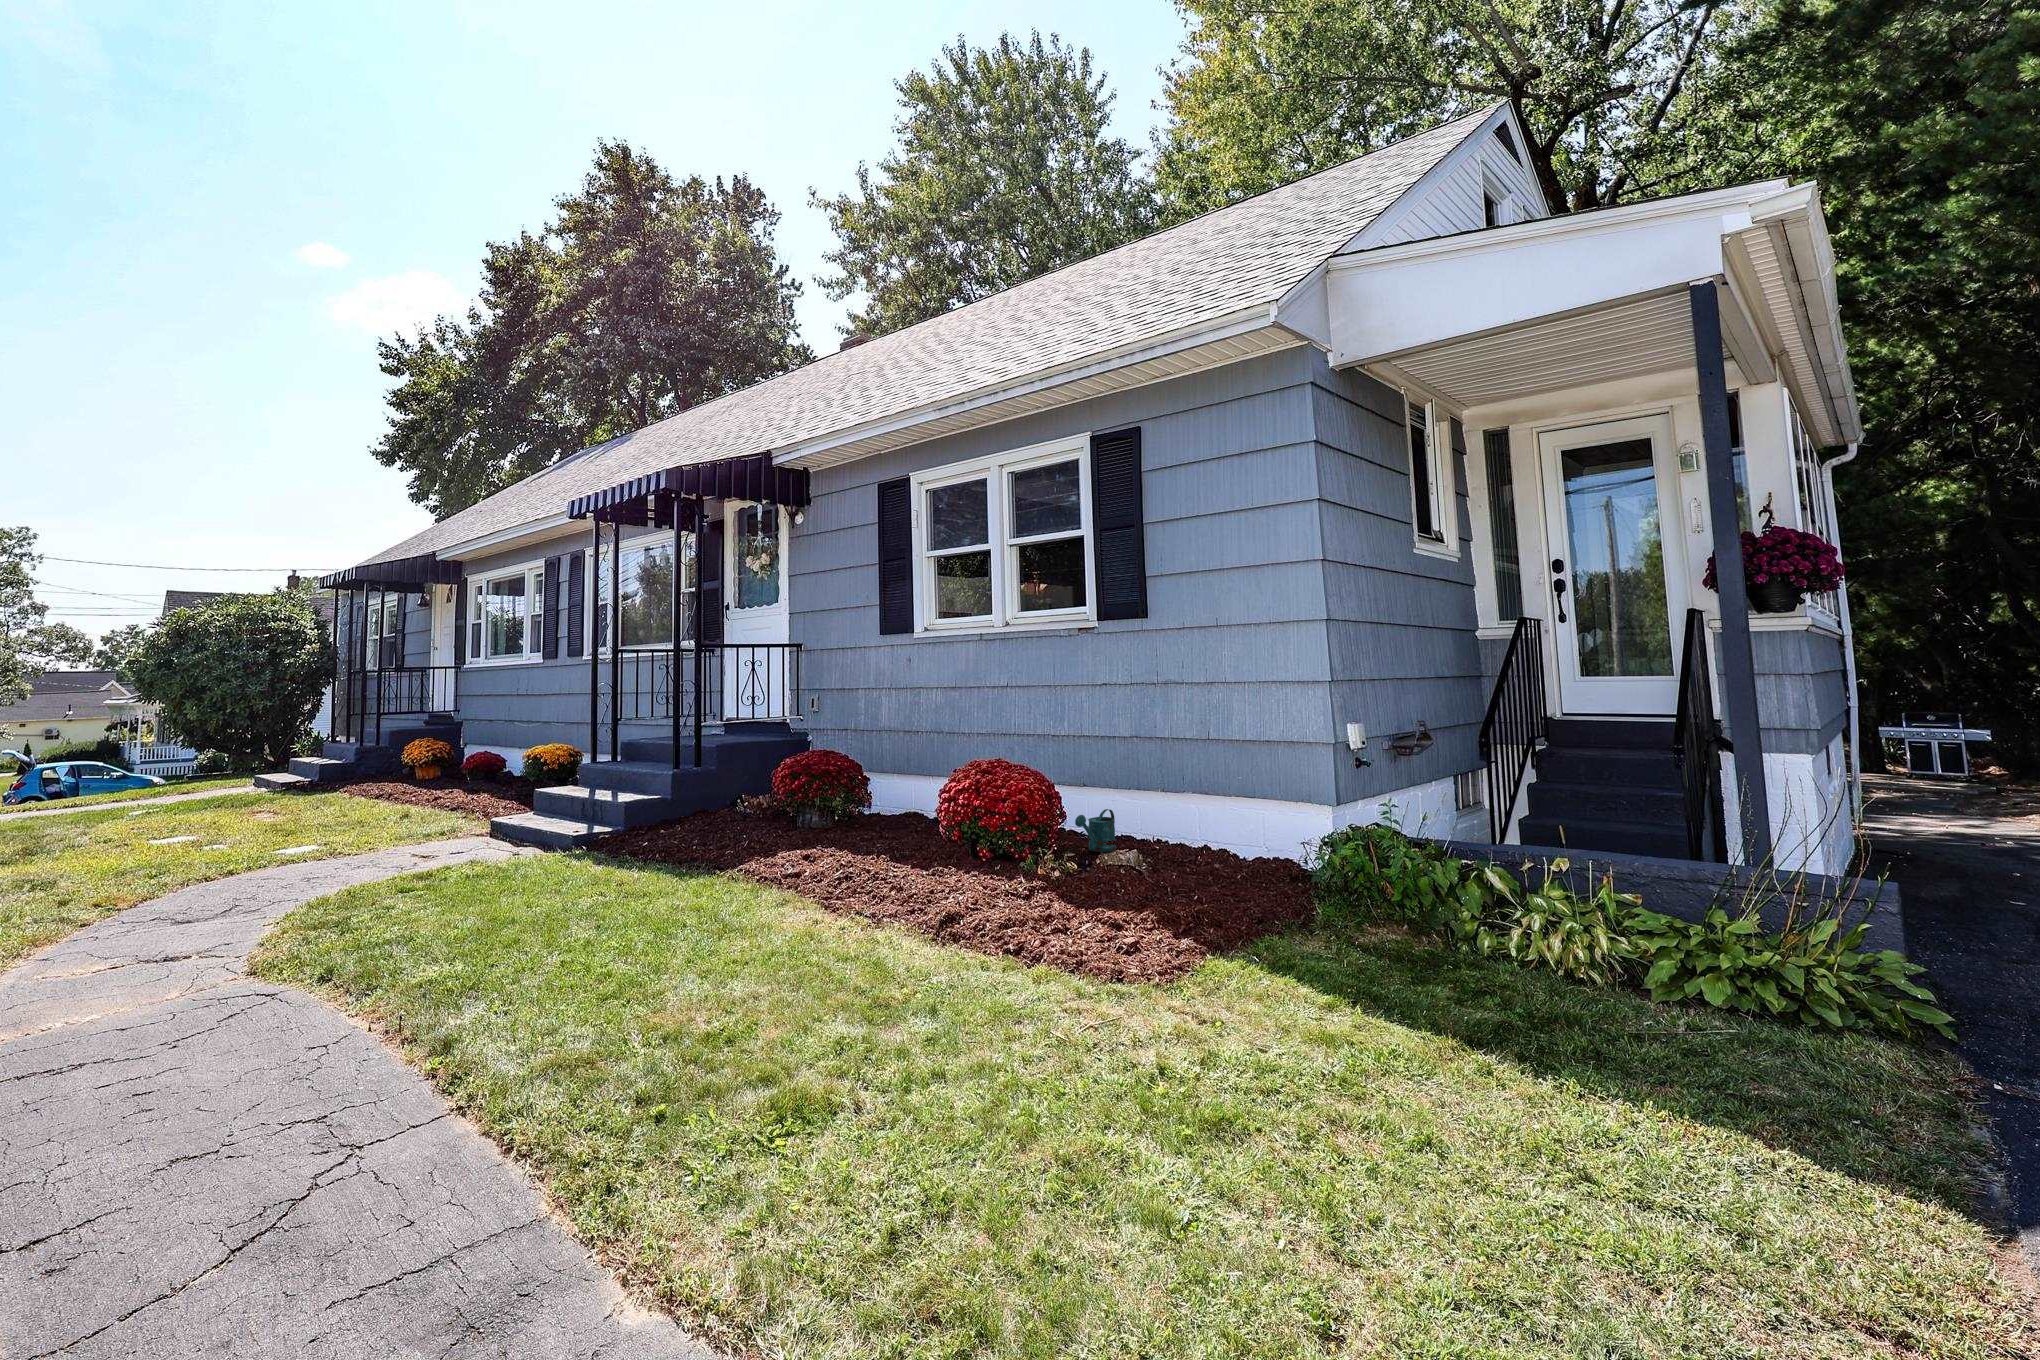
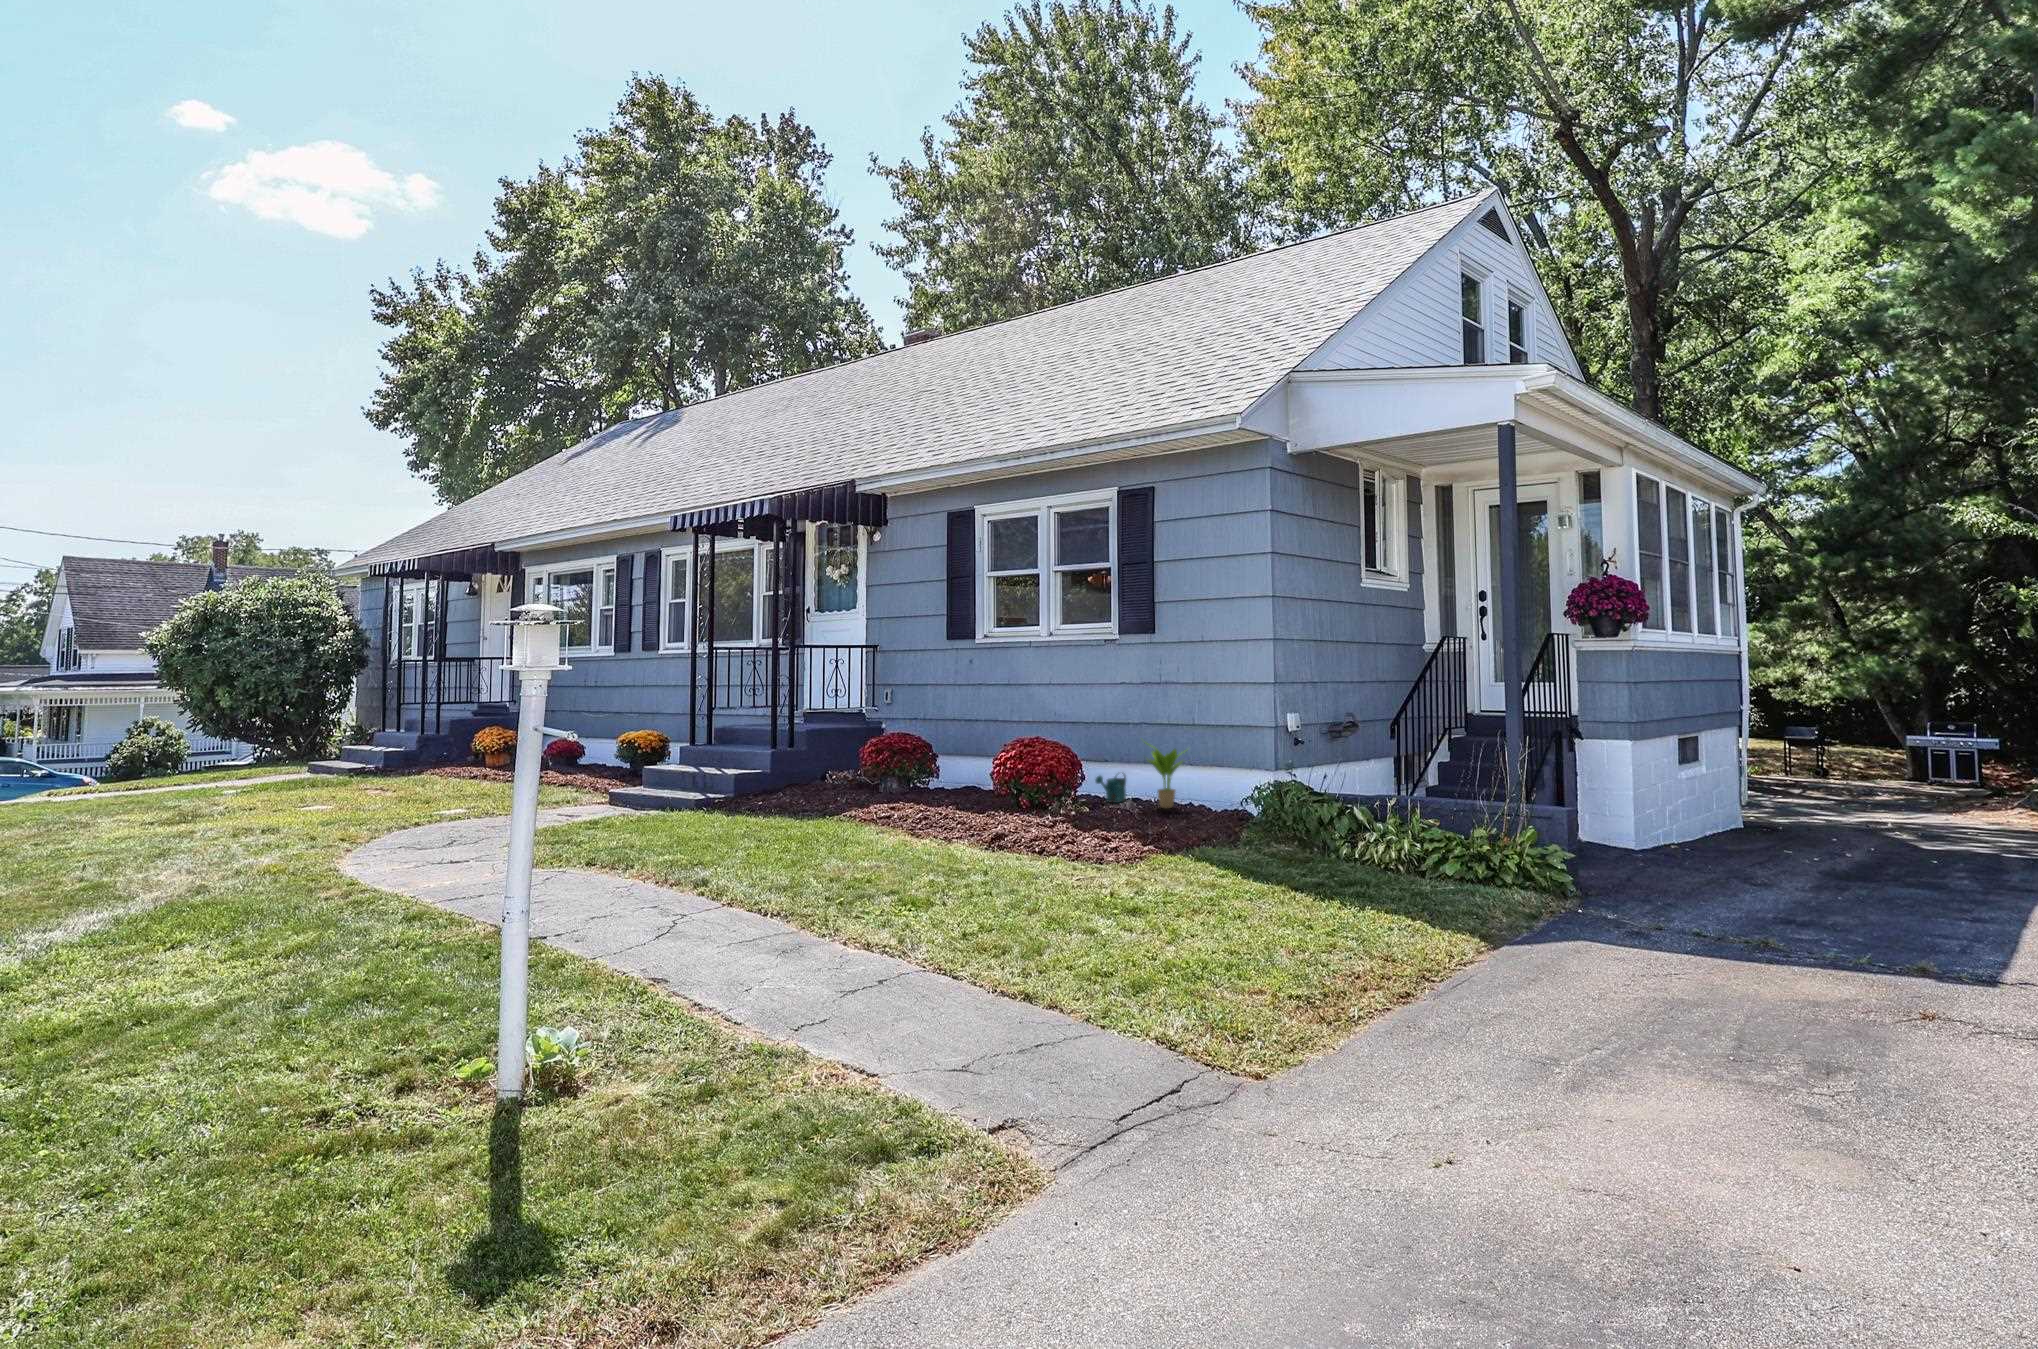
potted plant: none [1138,764,1220,864] -> present [1142,739,1182,808]

